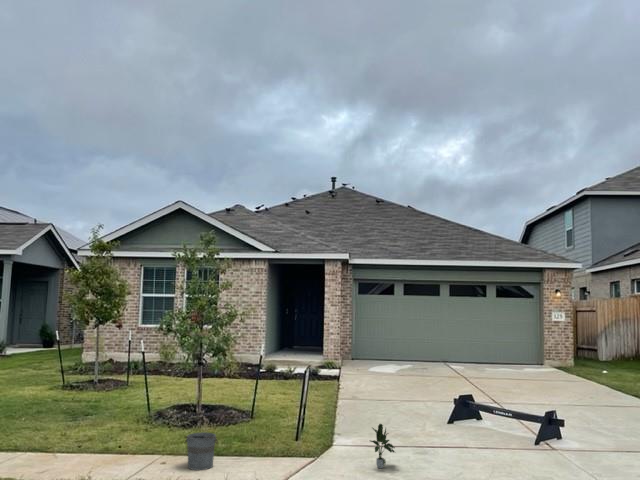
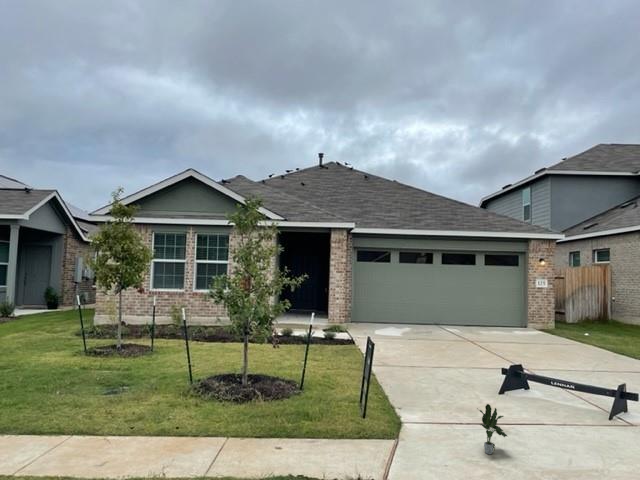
bucket: present [185,432,218,470] -> none [269,417,307,463]

